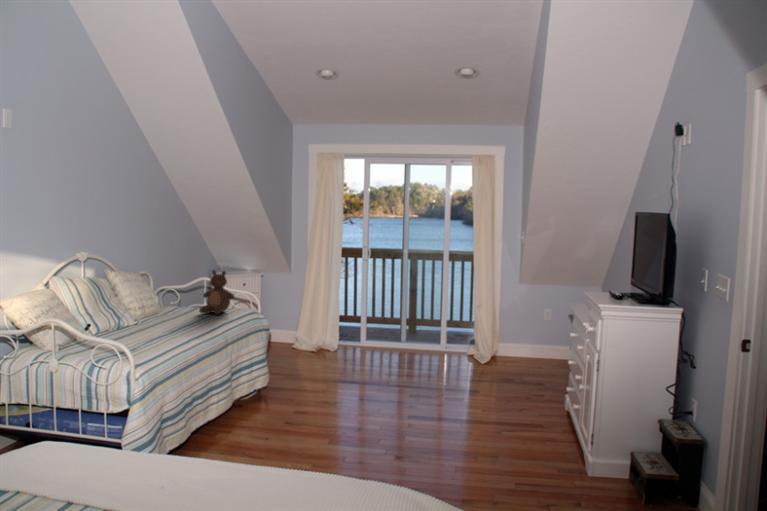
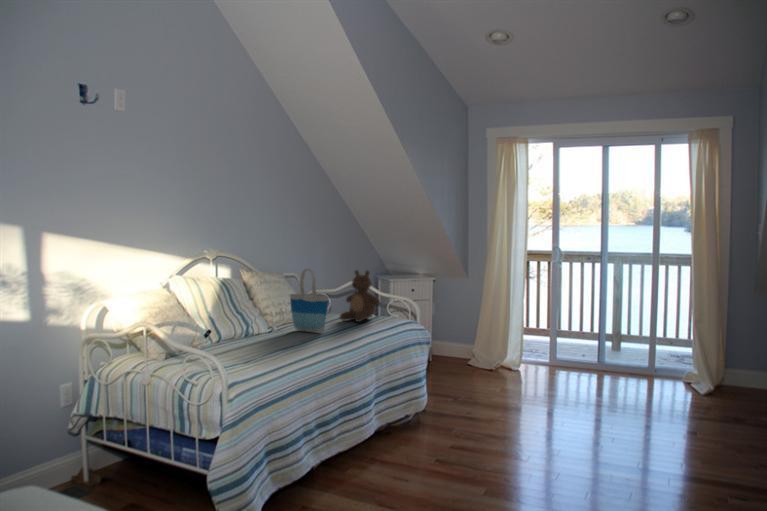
tote bag: none [159,270,197,324] -> present [290,269,329,332]

